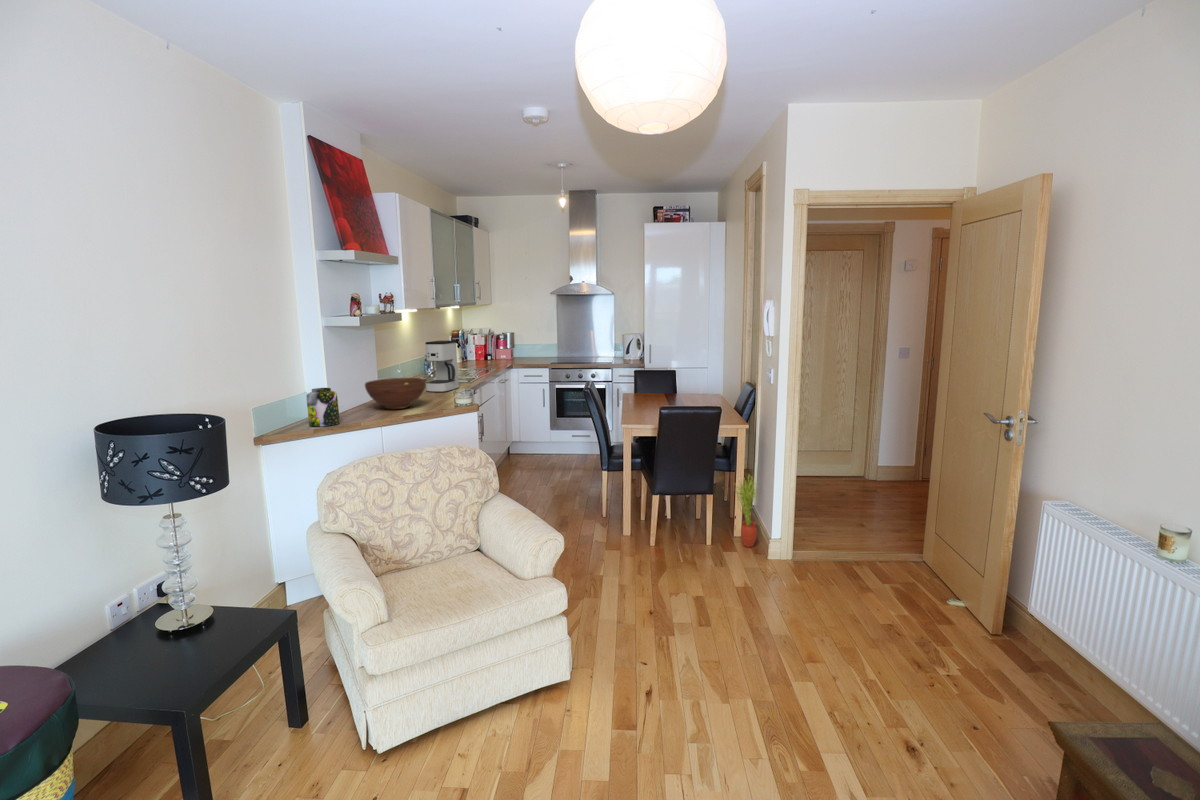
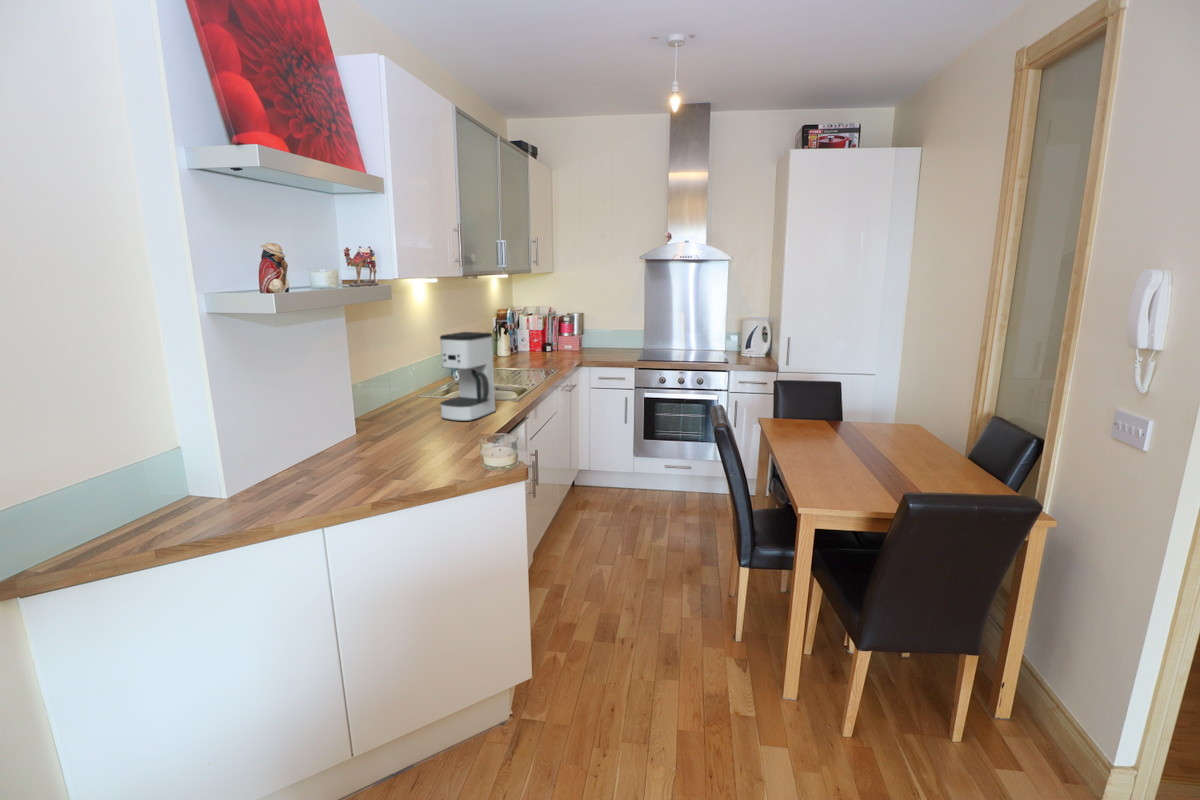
fruit bowl: present [365,378,426,409] -> none [308,405,426,471]
jar: present [307,388,340,427] -> none [157,443,234,529]
potted plant: present [736,477,757,547] -> none [1019,622,1085,769]

